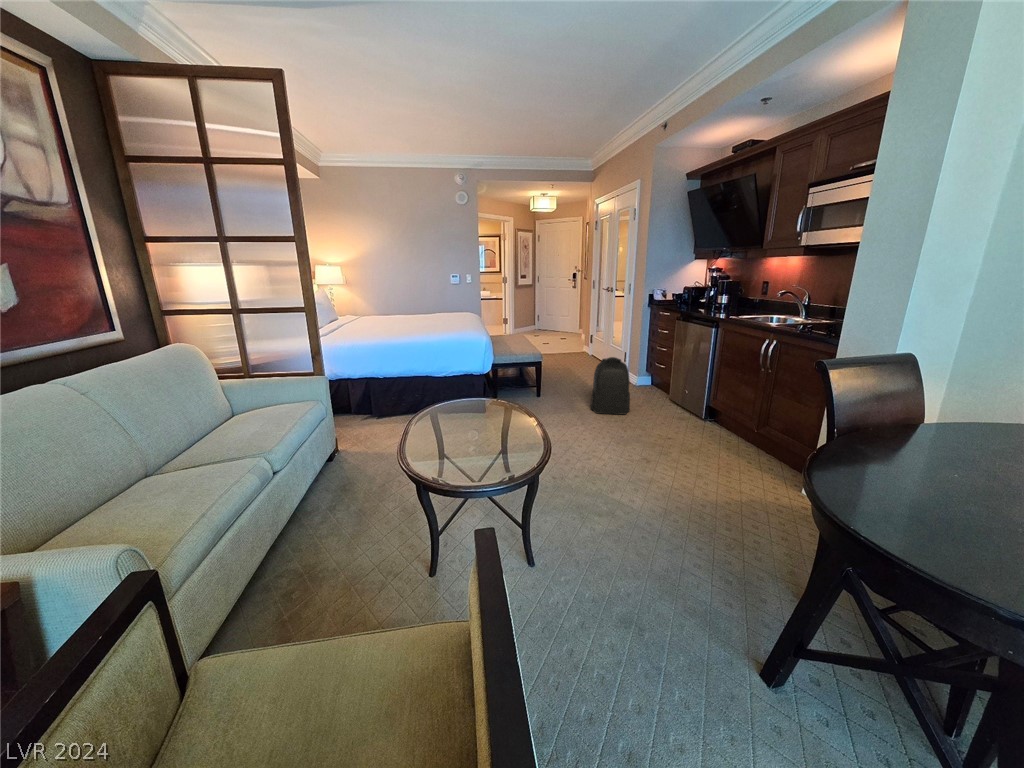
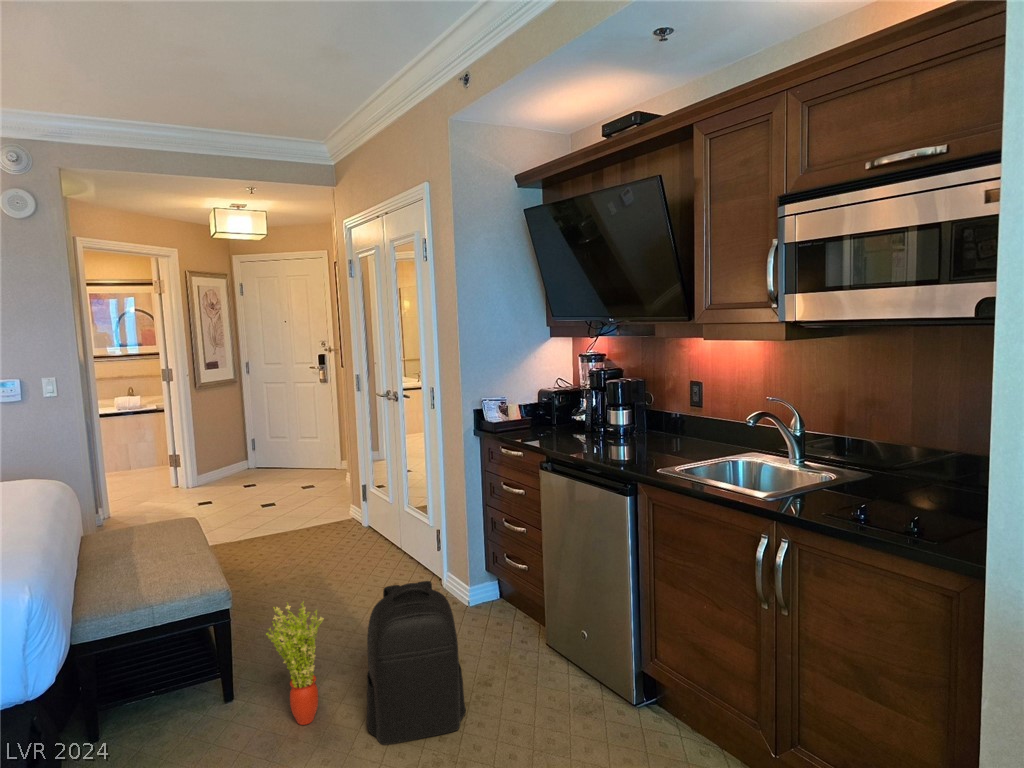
potted plant: none [557,359,578,405] -> present [266,603,324,725]

